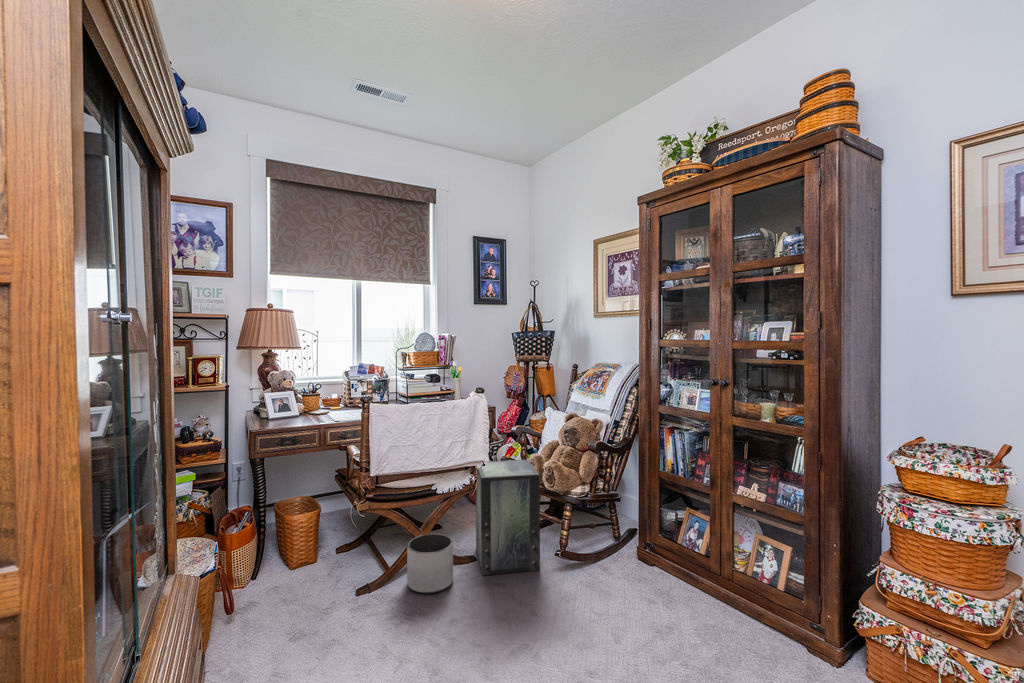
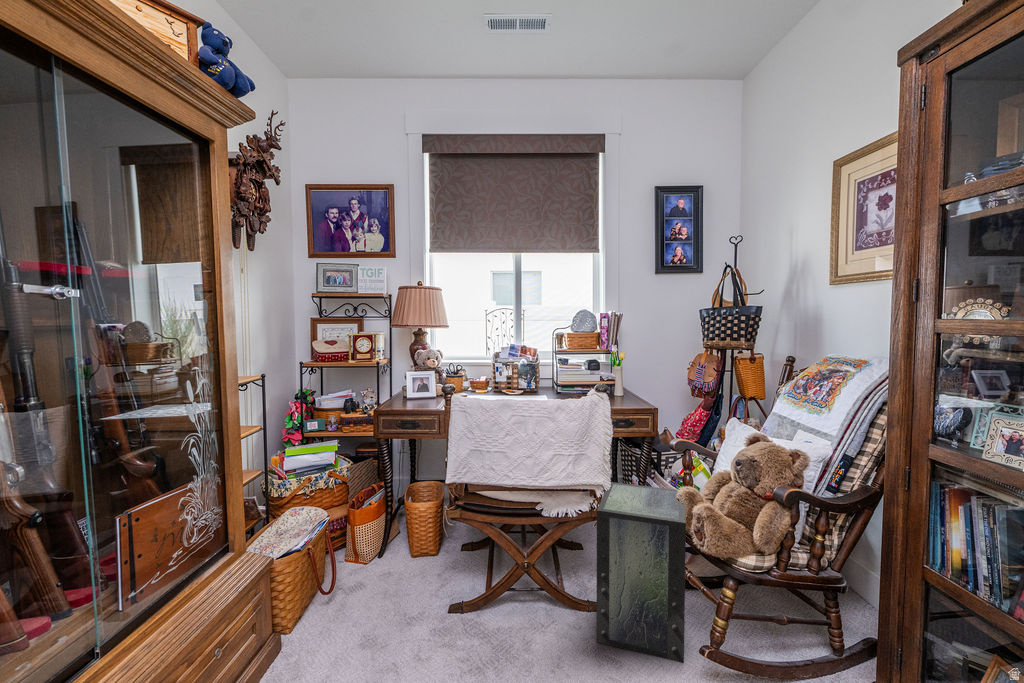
planter: present [407,534,453,593] -> none [500,564,558,648]

